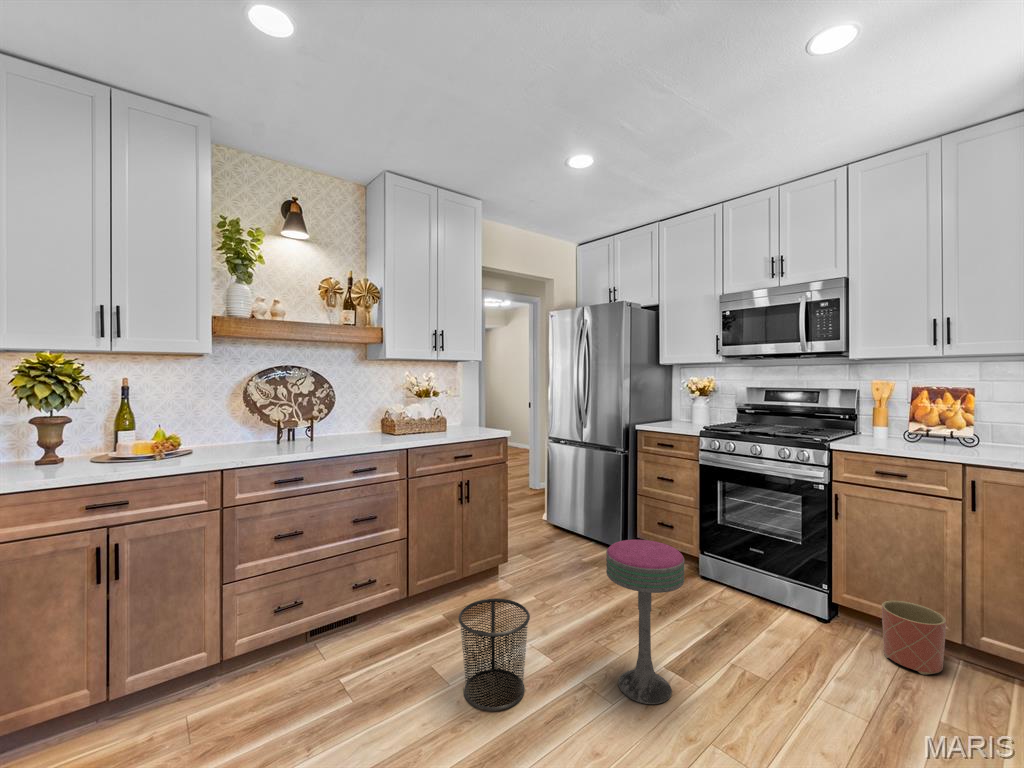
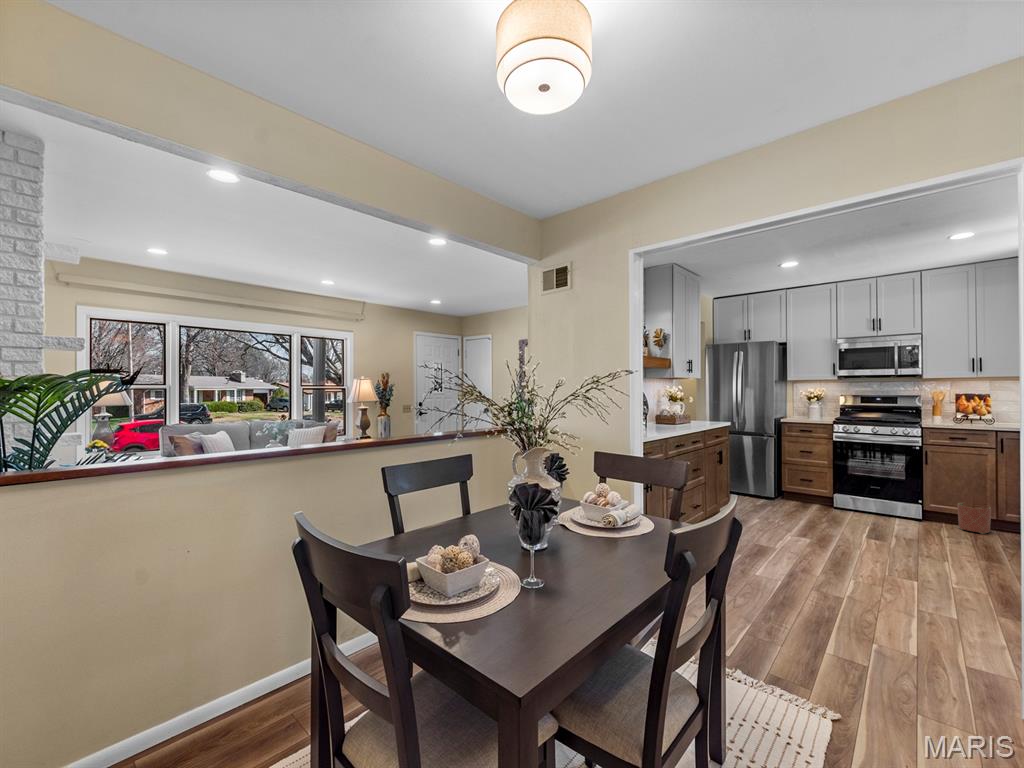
bar stool: present [606,540,684,704] -> none [840,472,886,546]
waste bin: present [459,598,530,711] -> none [776,503,817,550]

